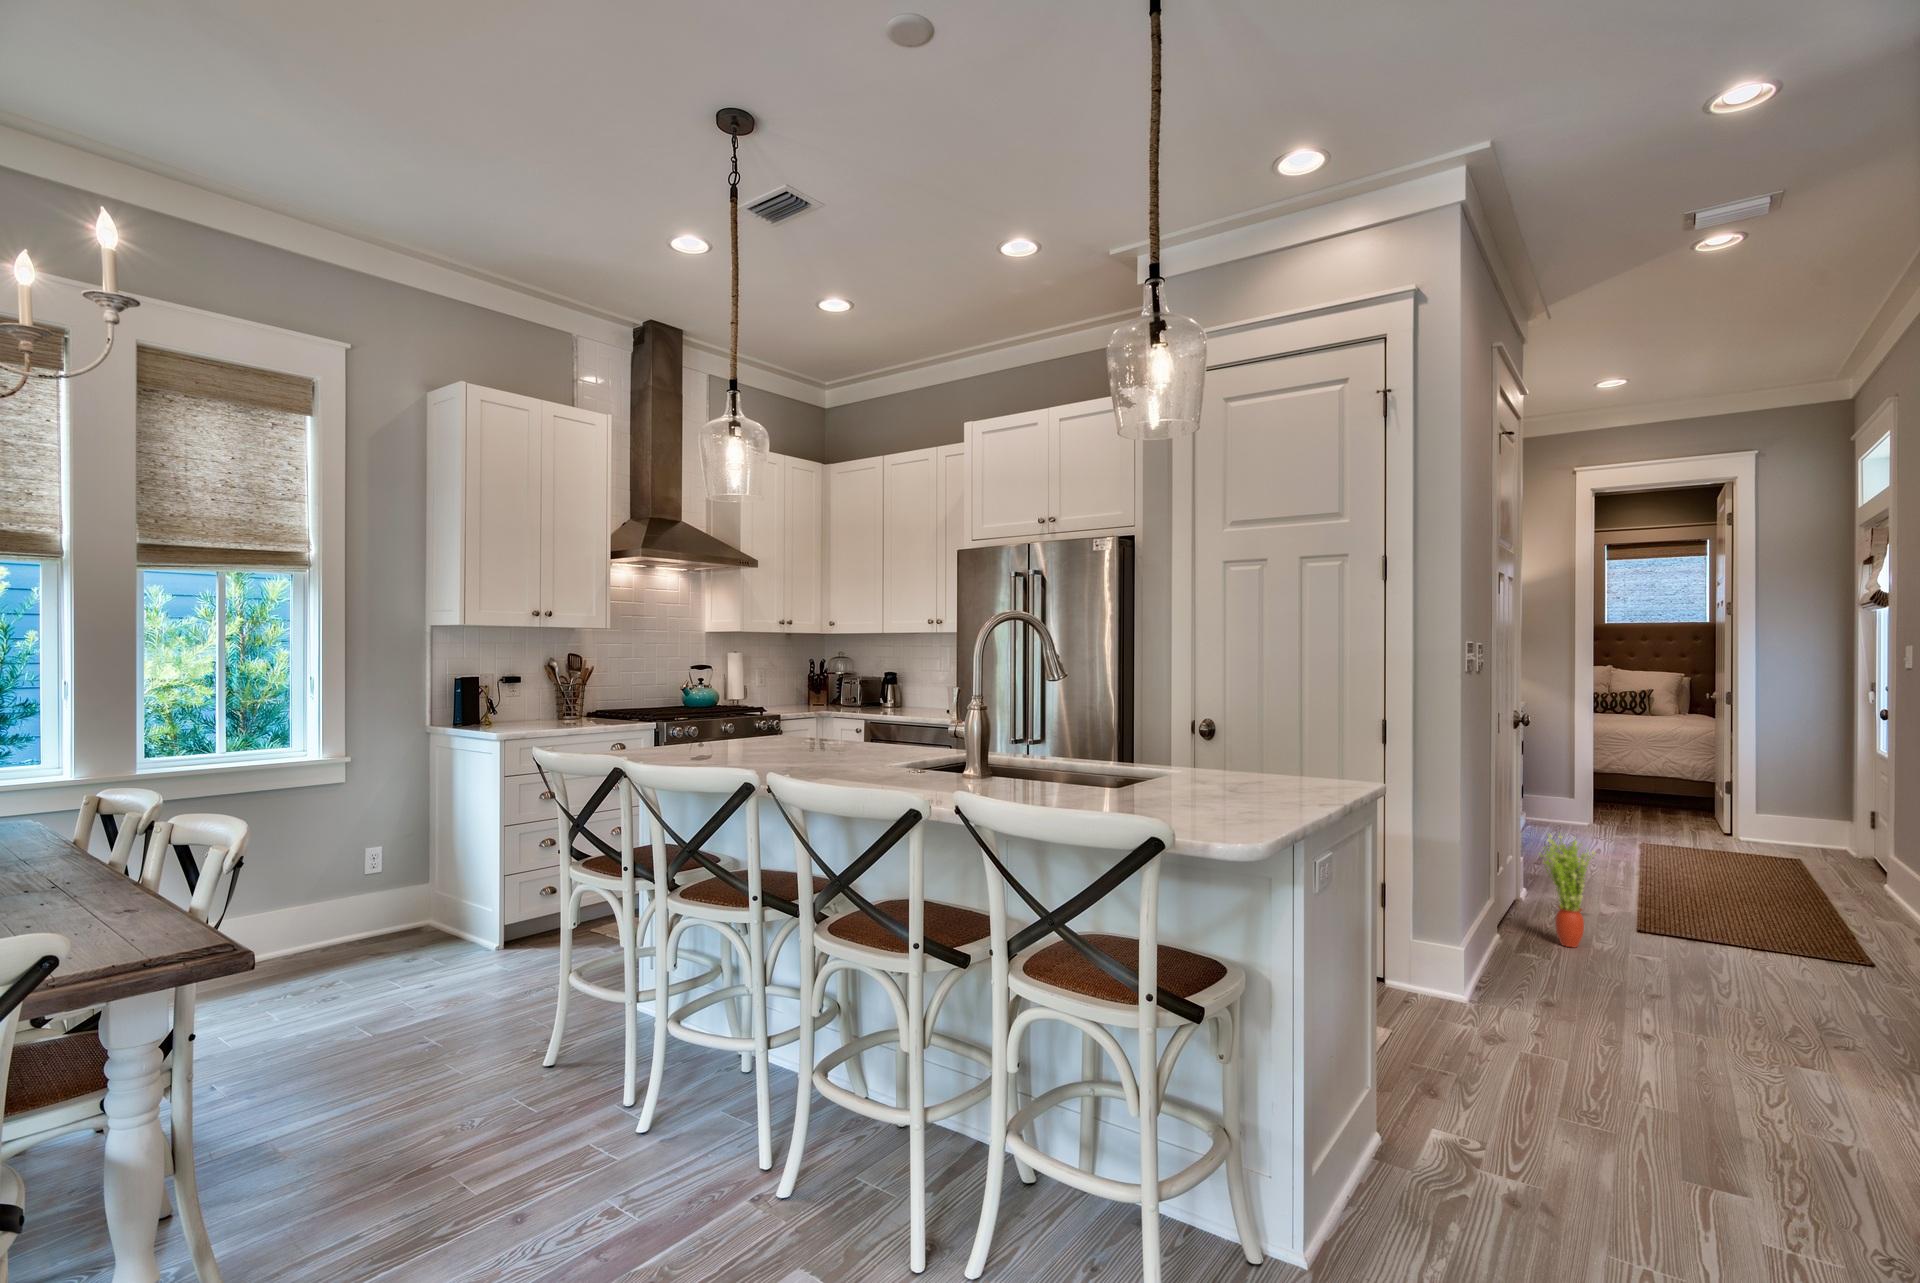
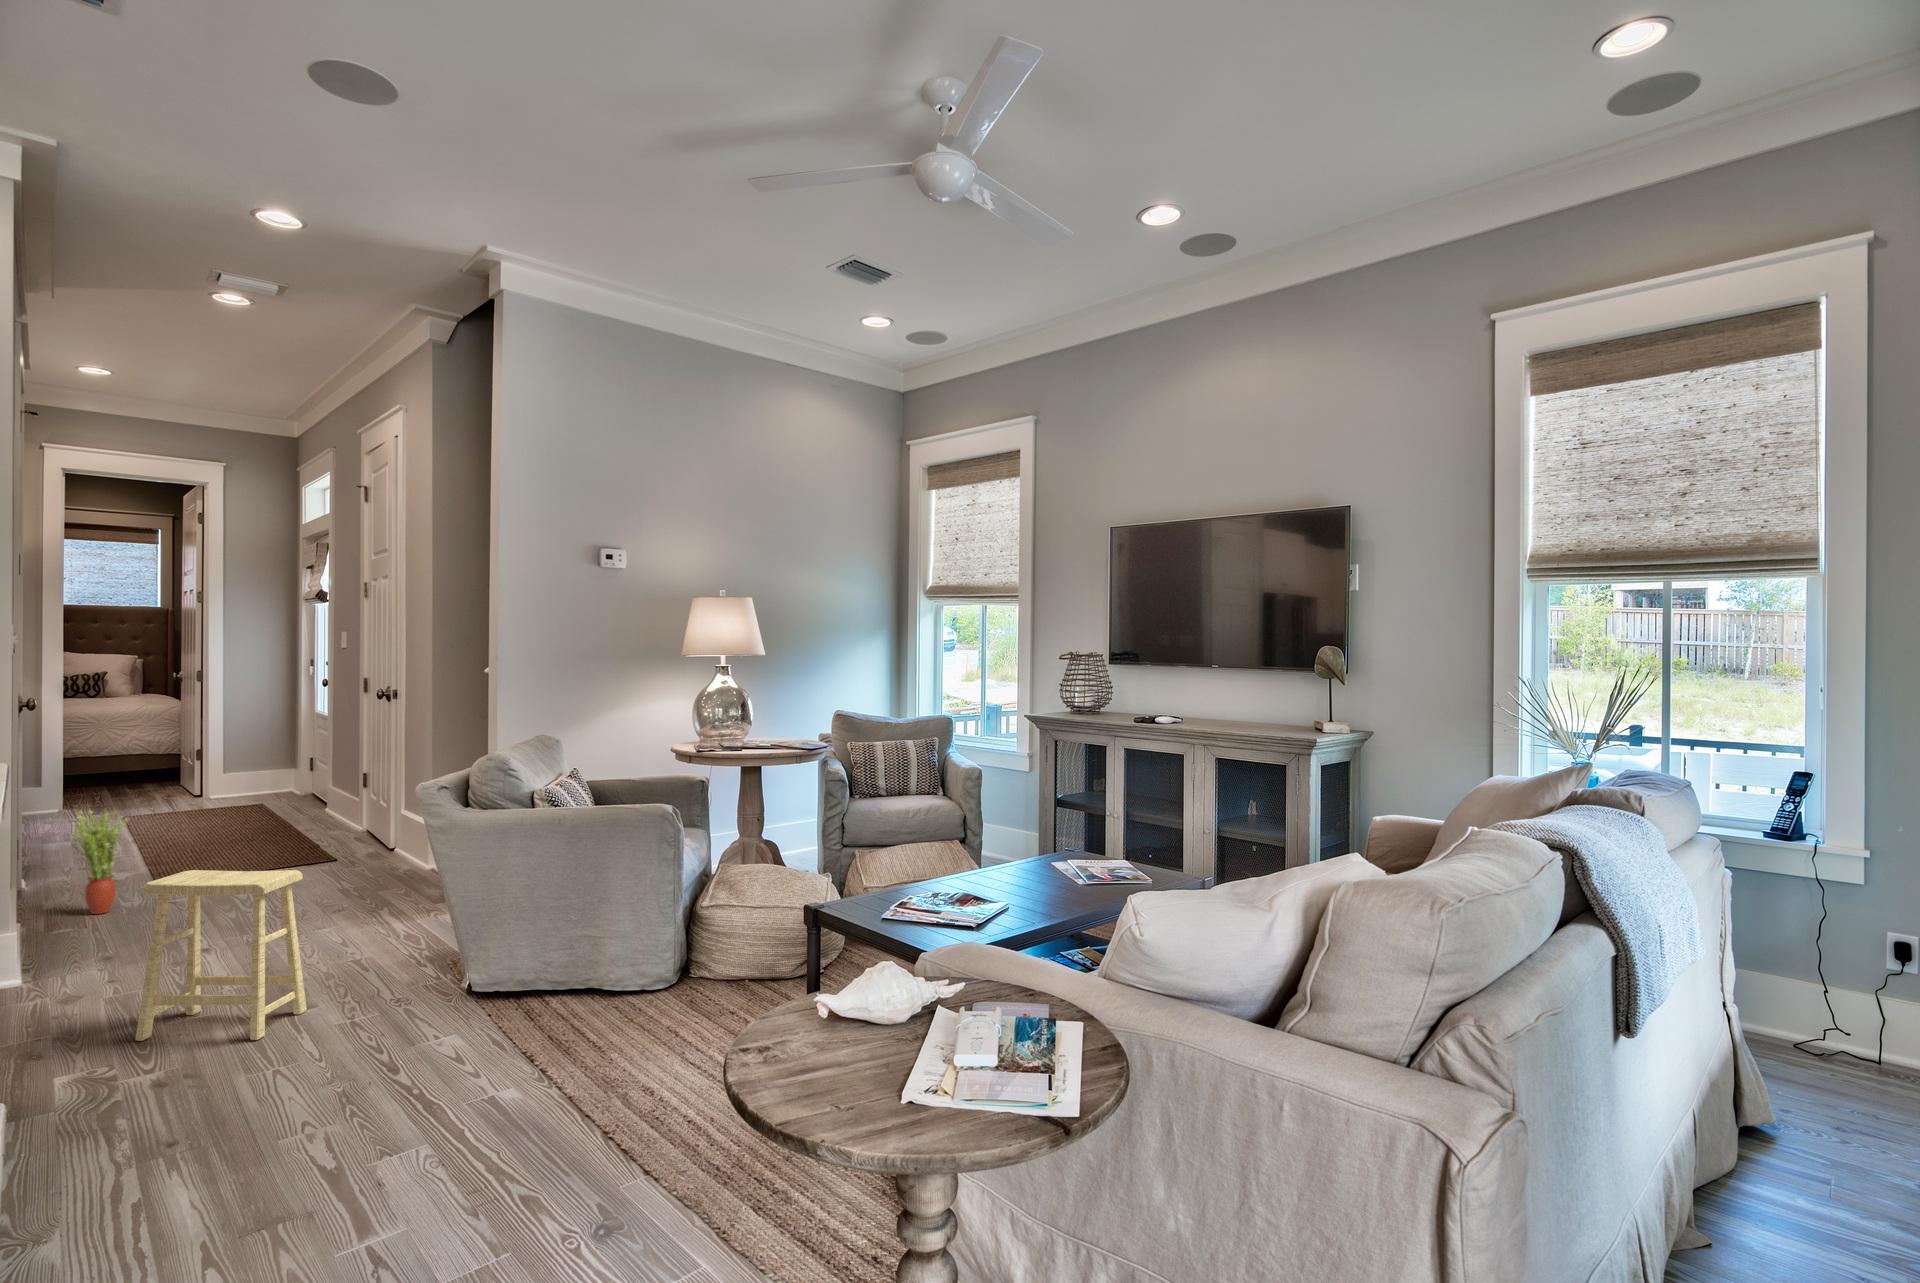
footstool: none [1520,941,1733,1206] -> present [135,870,307,1041]

